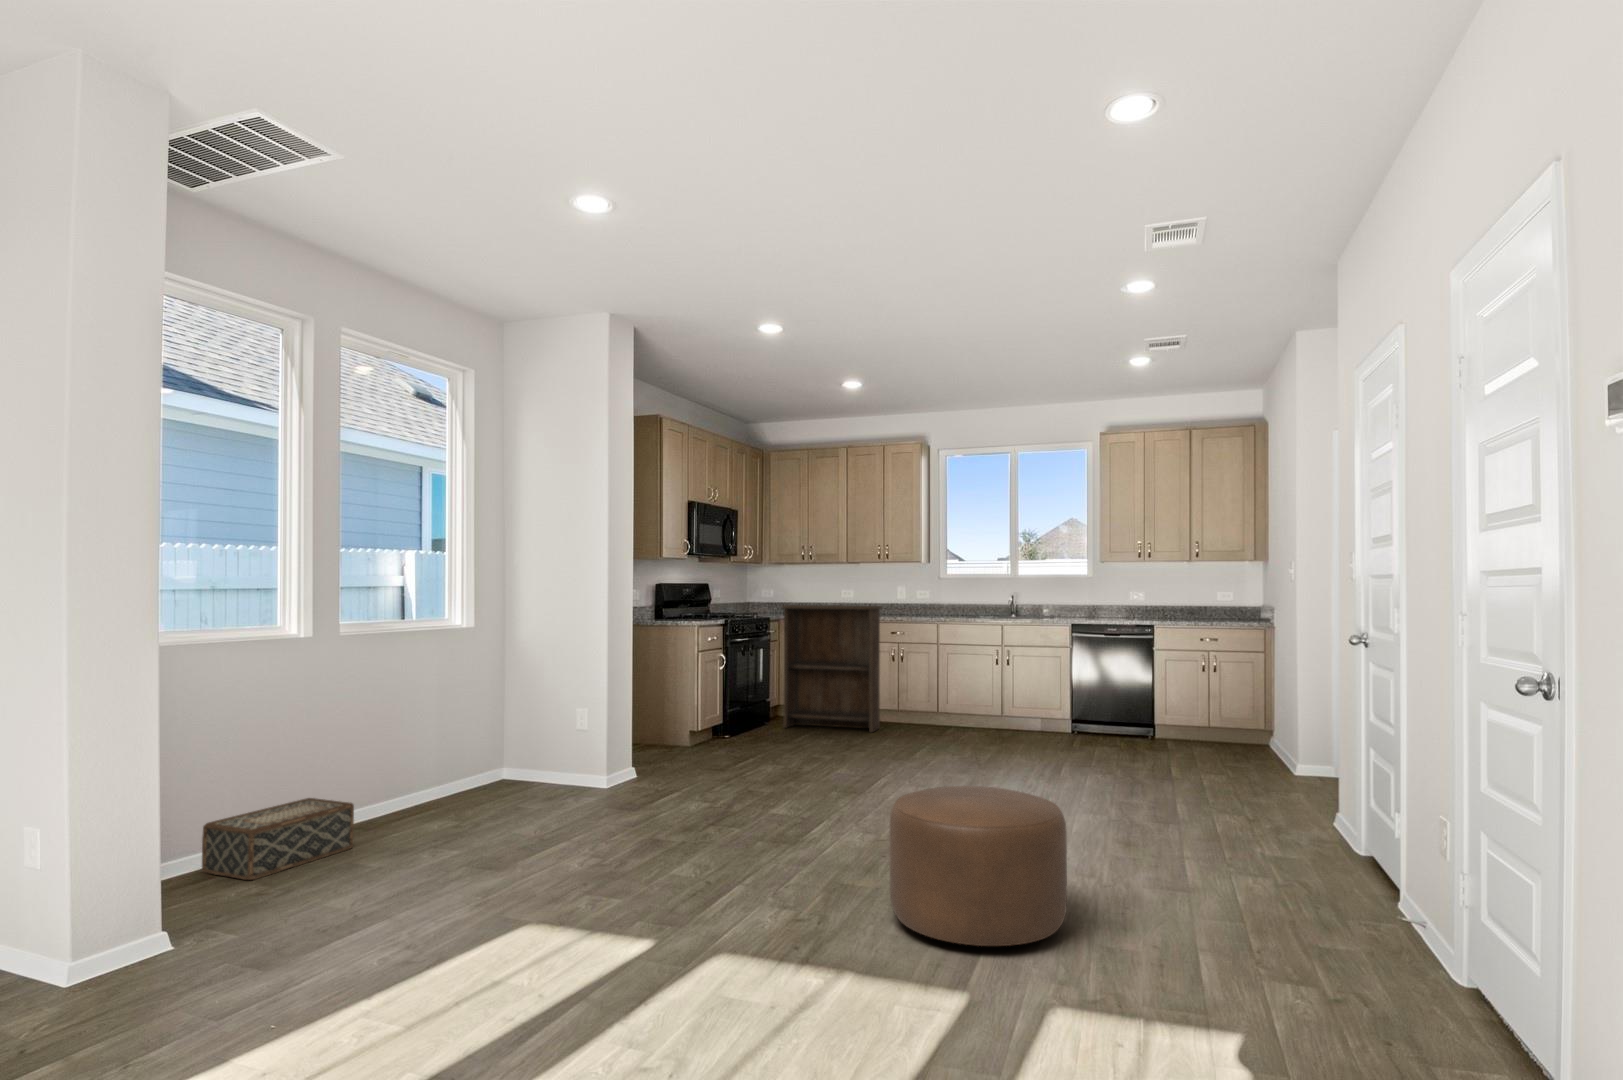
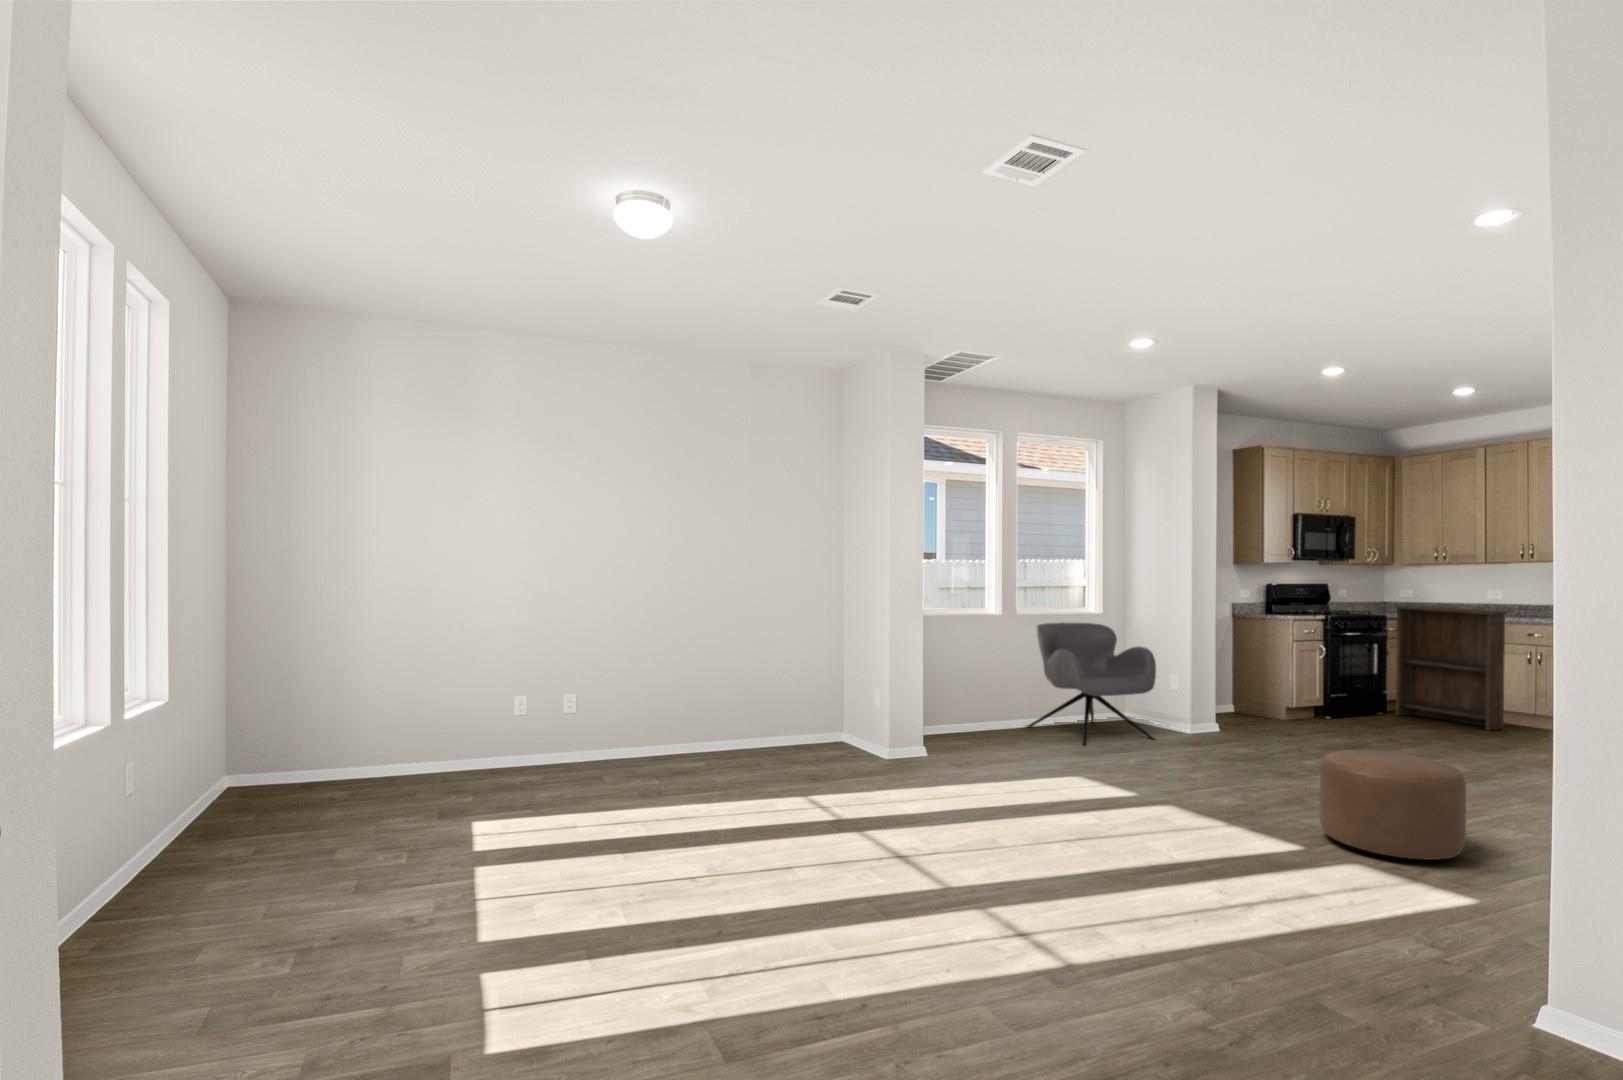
armchair: none [353,645,566,845] -> present [1027,623,1156,746]
woven basket: present [202,798,354,880] -> none [947,704,1021,740]

